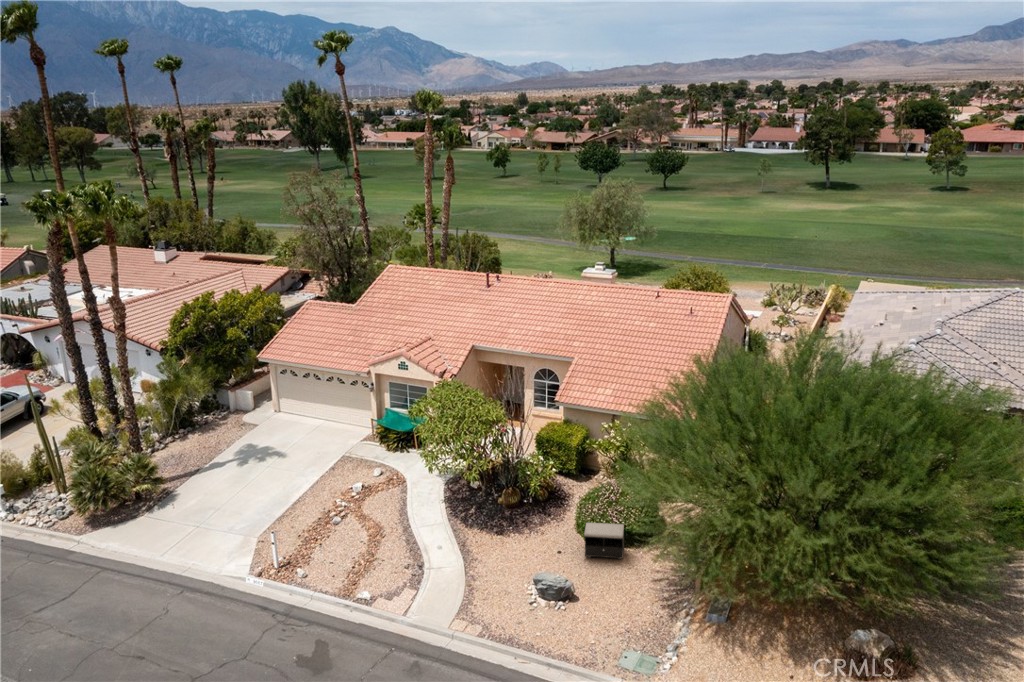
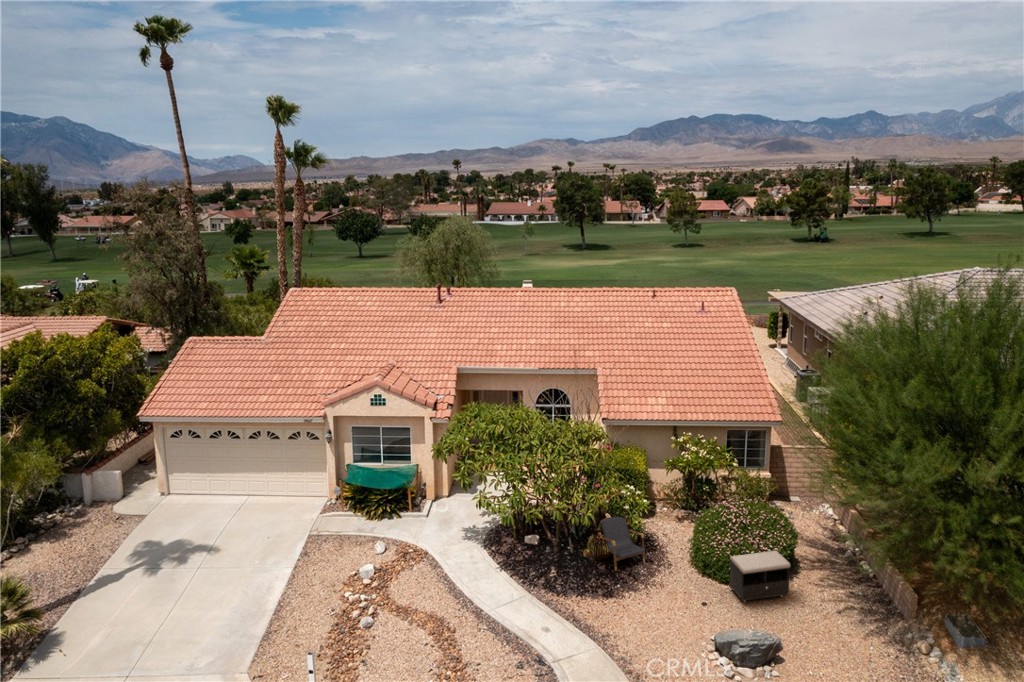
lounge chair: none [519,478,547,518] -> present [601,517,645,570]

